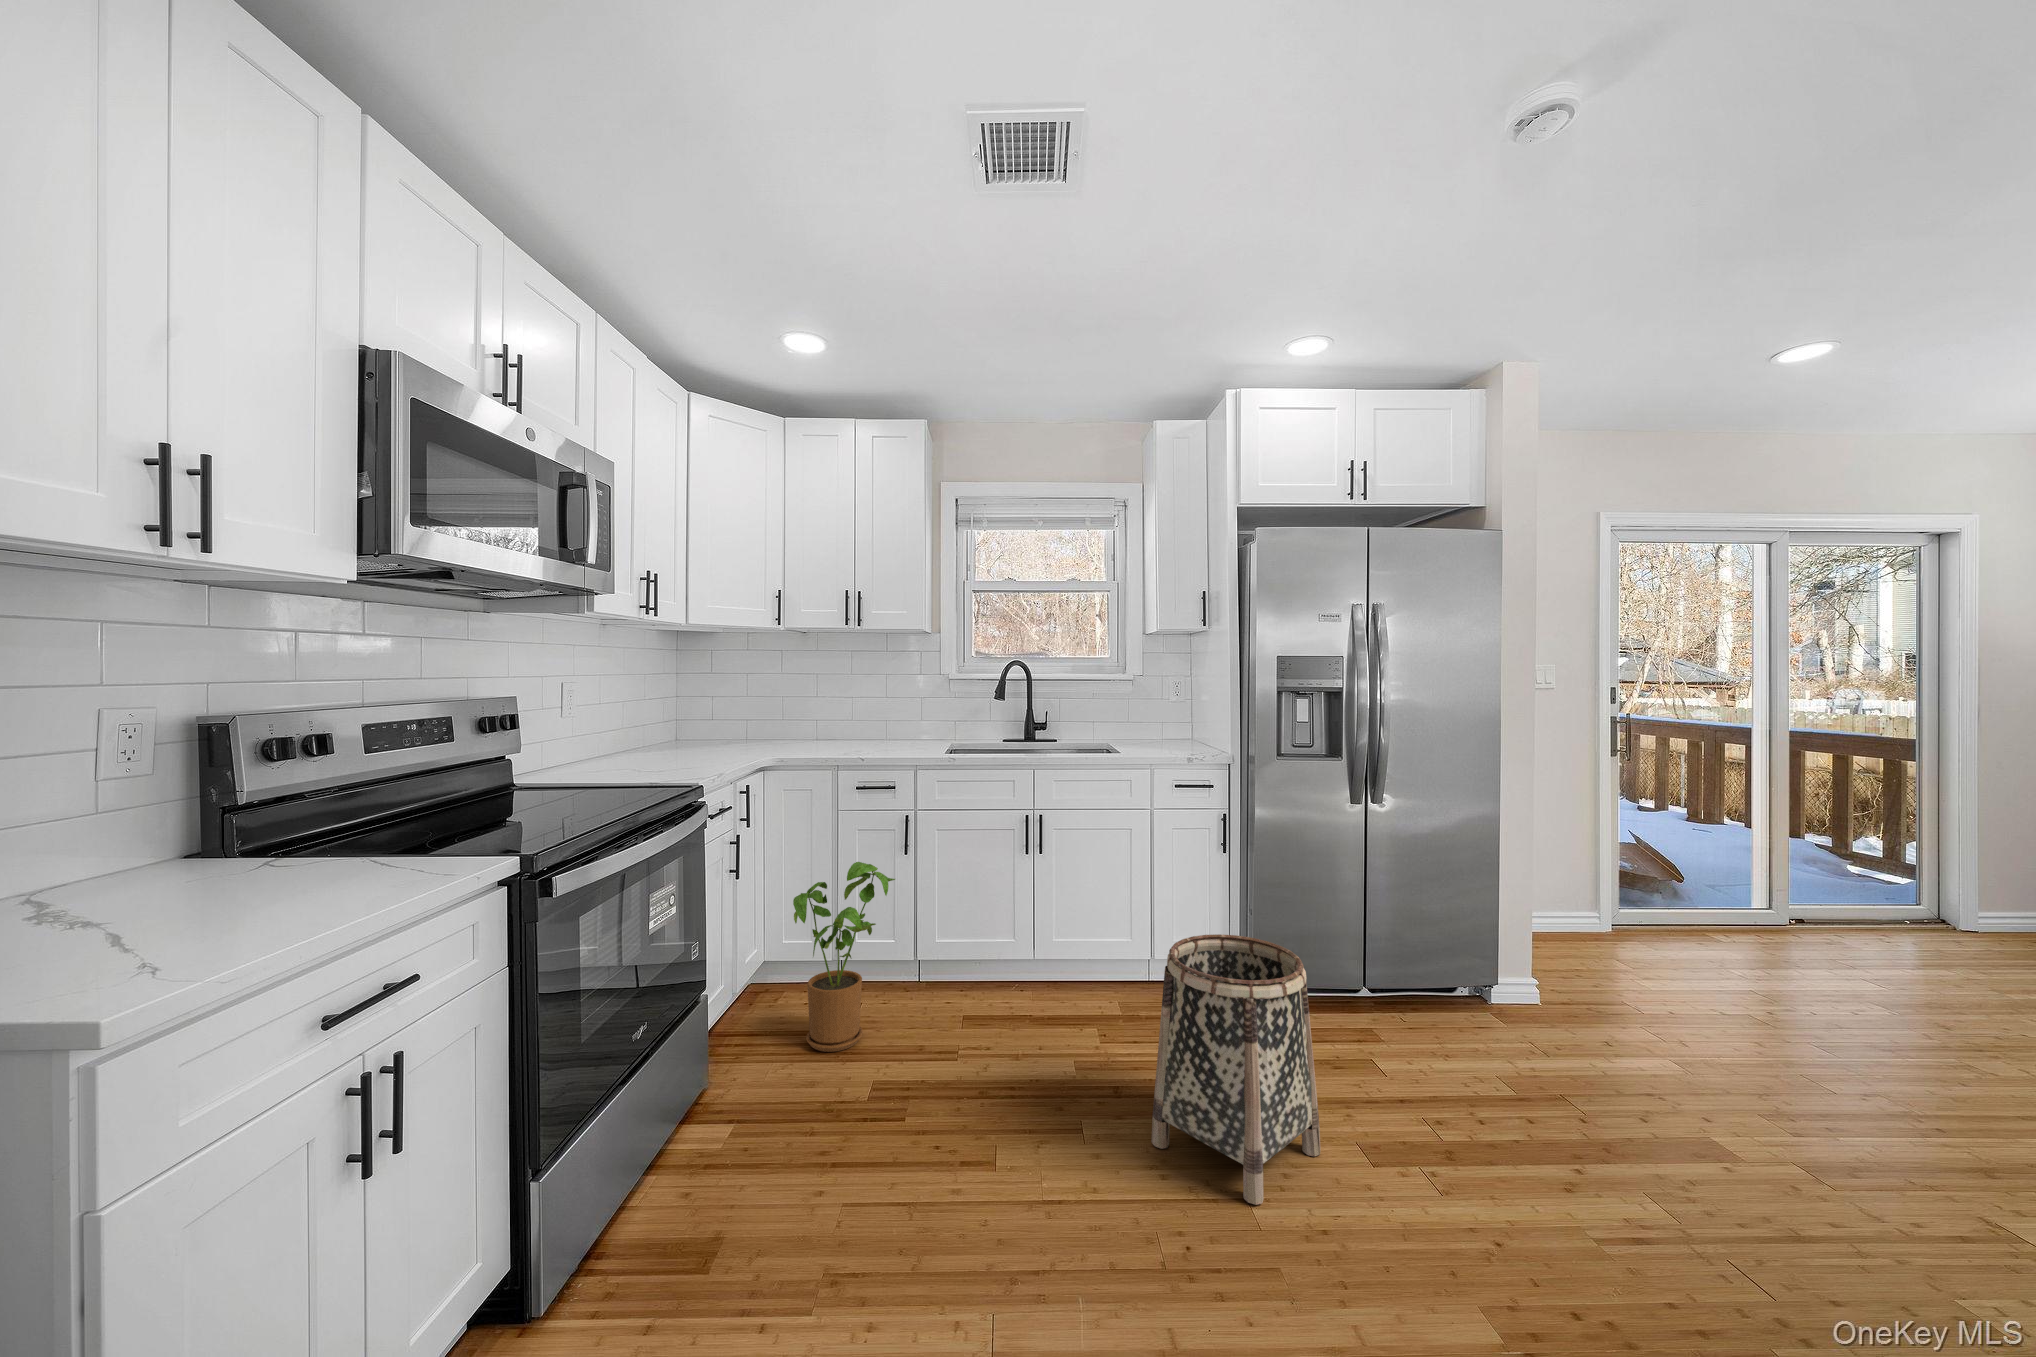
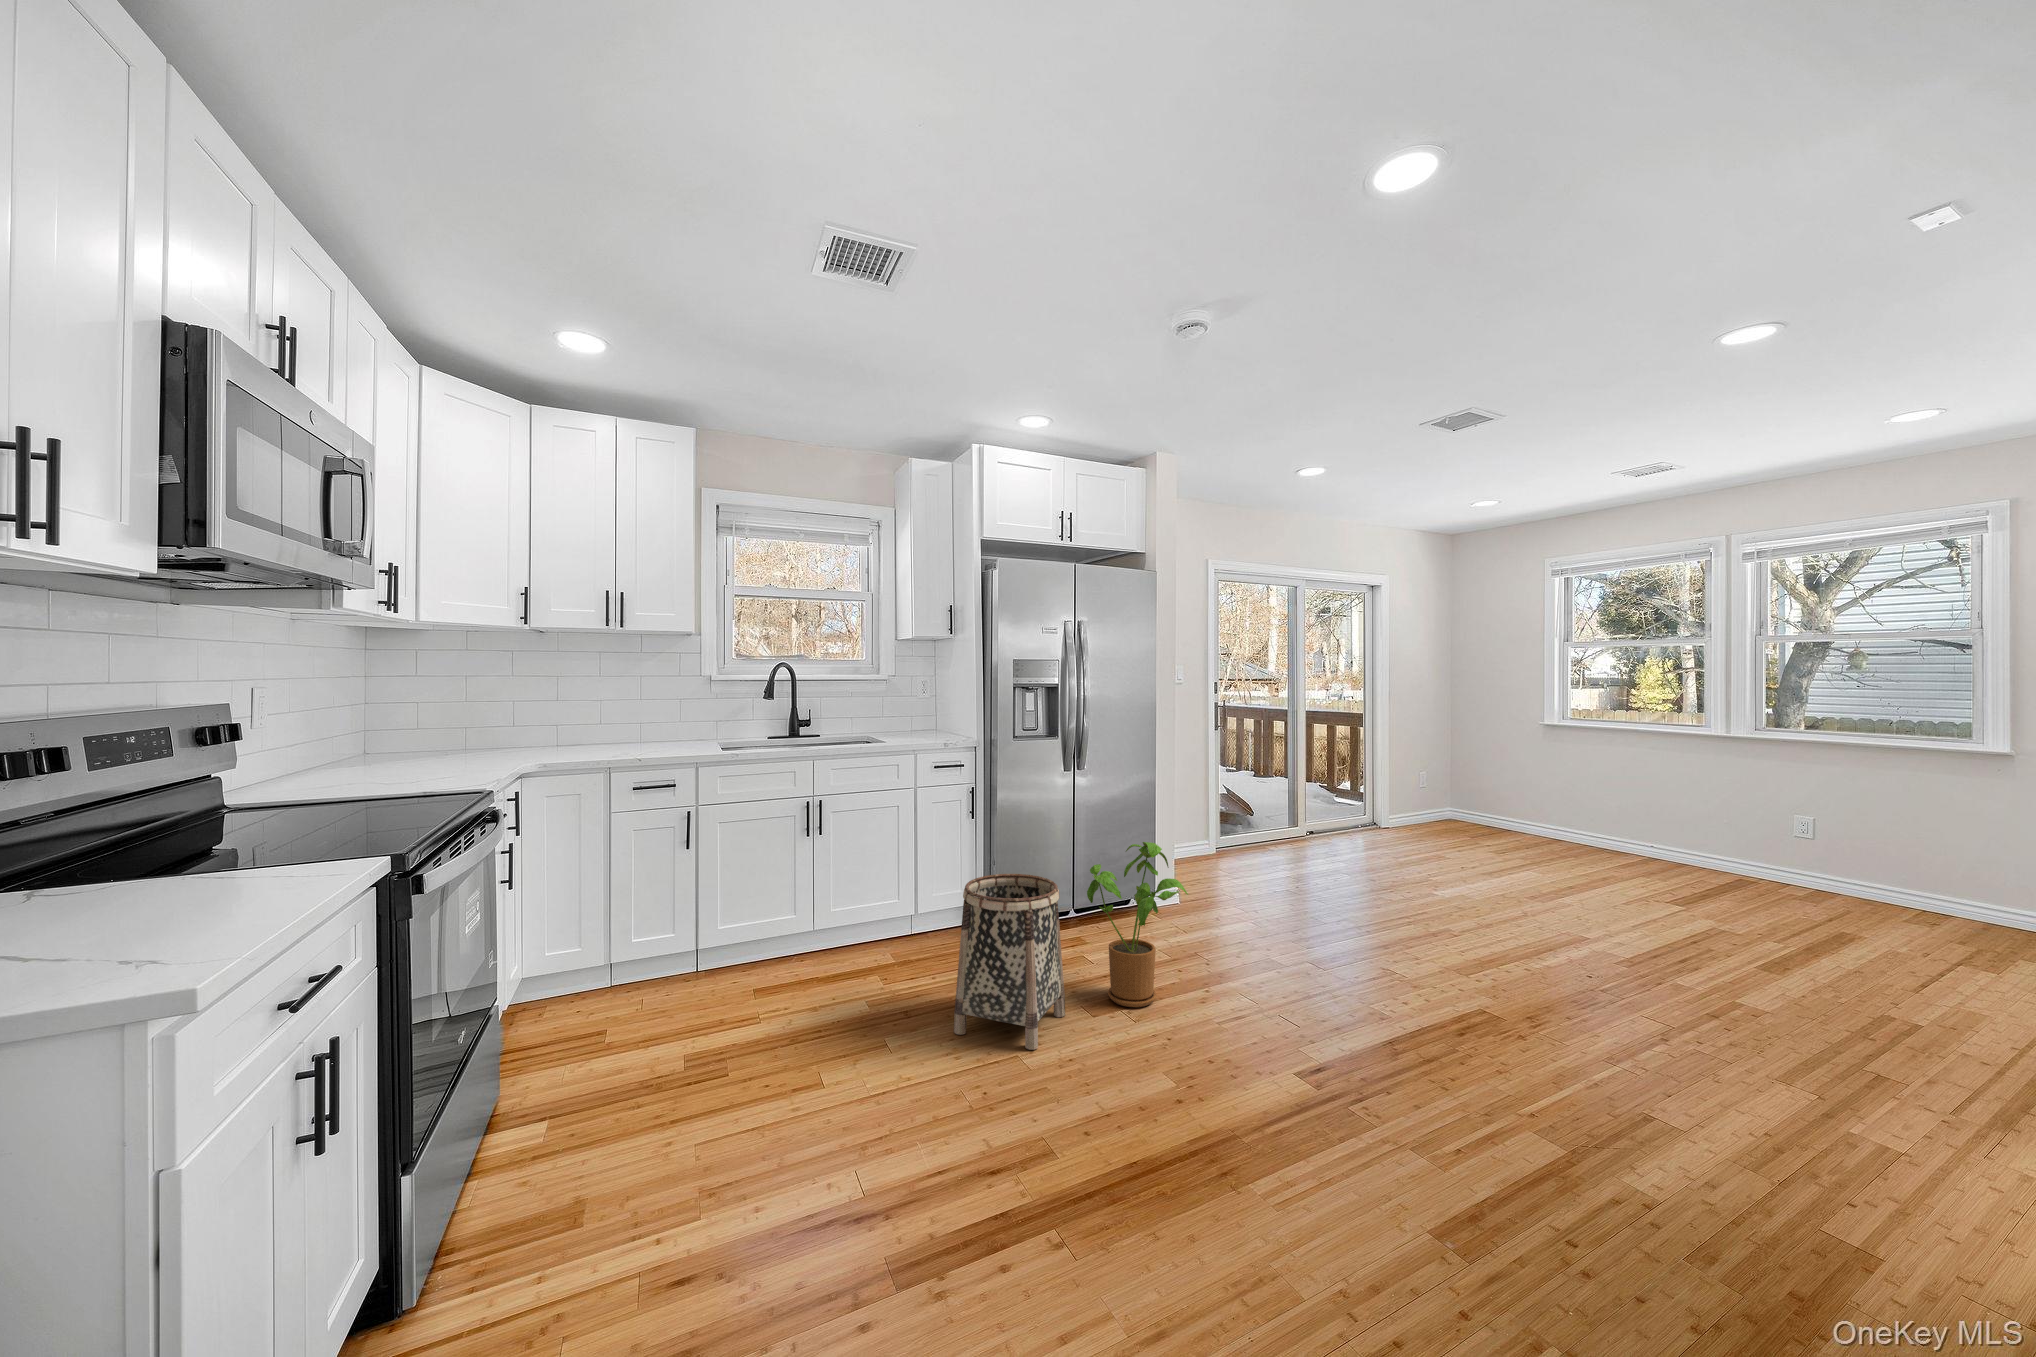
house plant: present [793,862,895,1052] -> present [1087,842,1188,1007]

